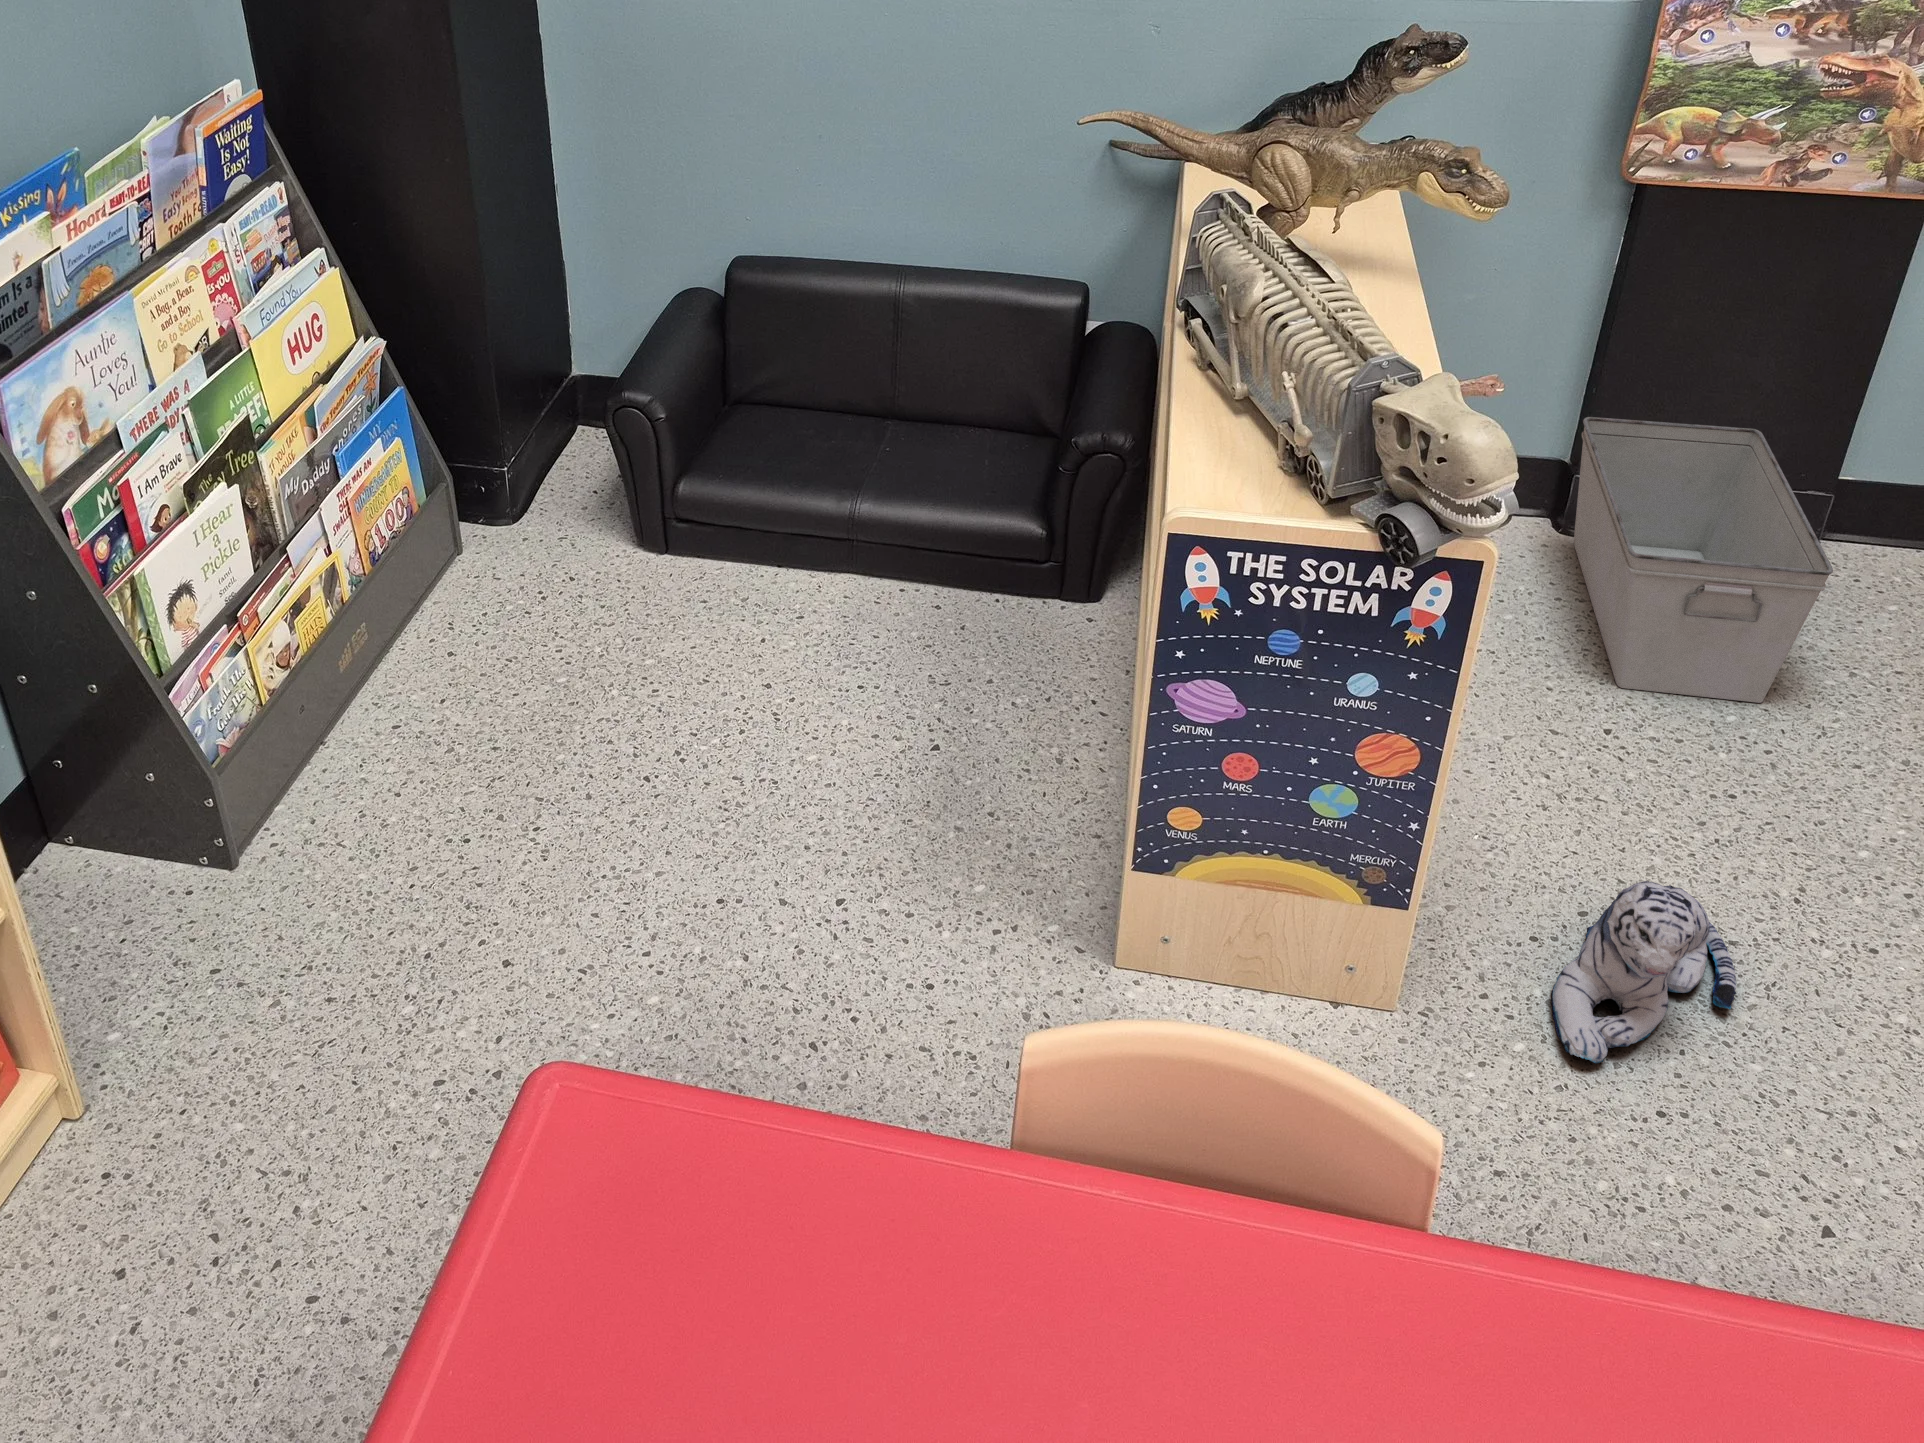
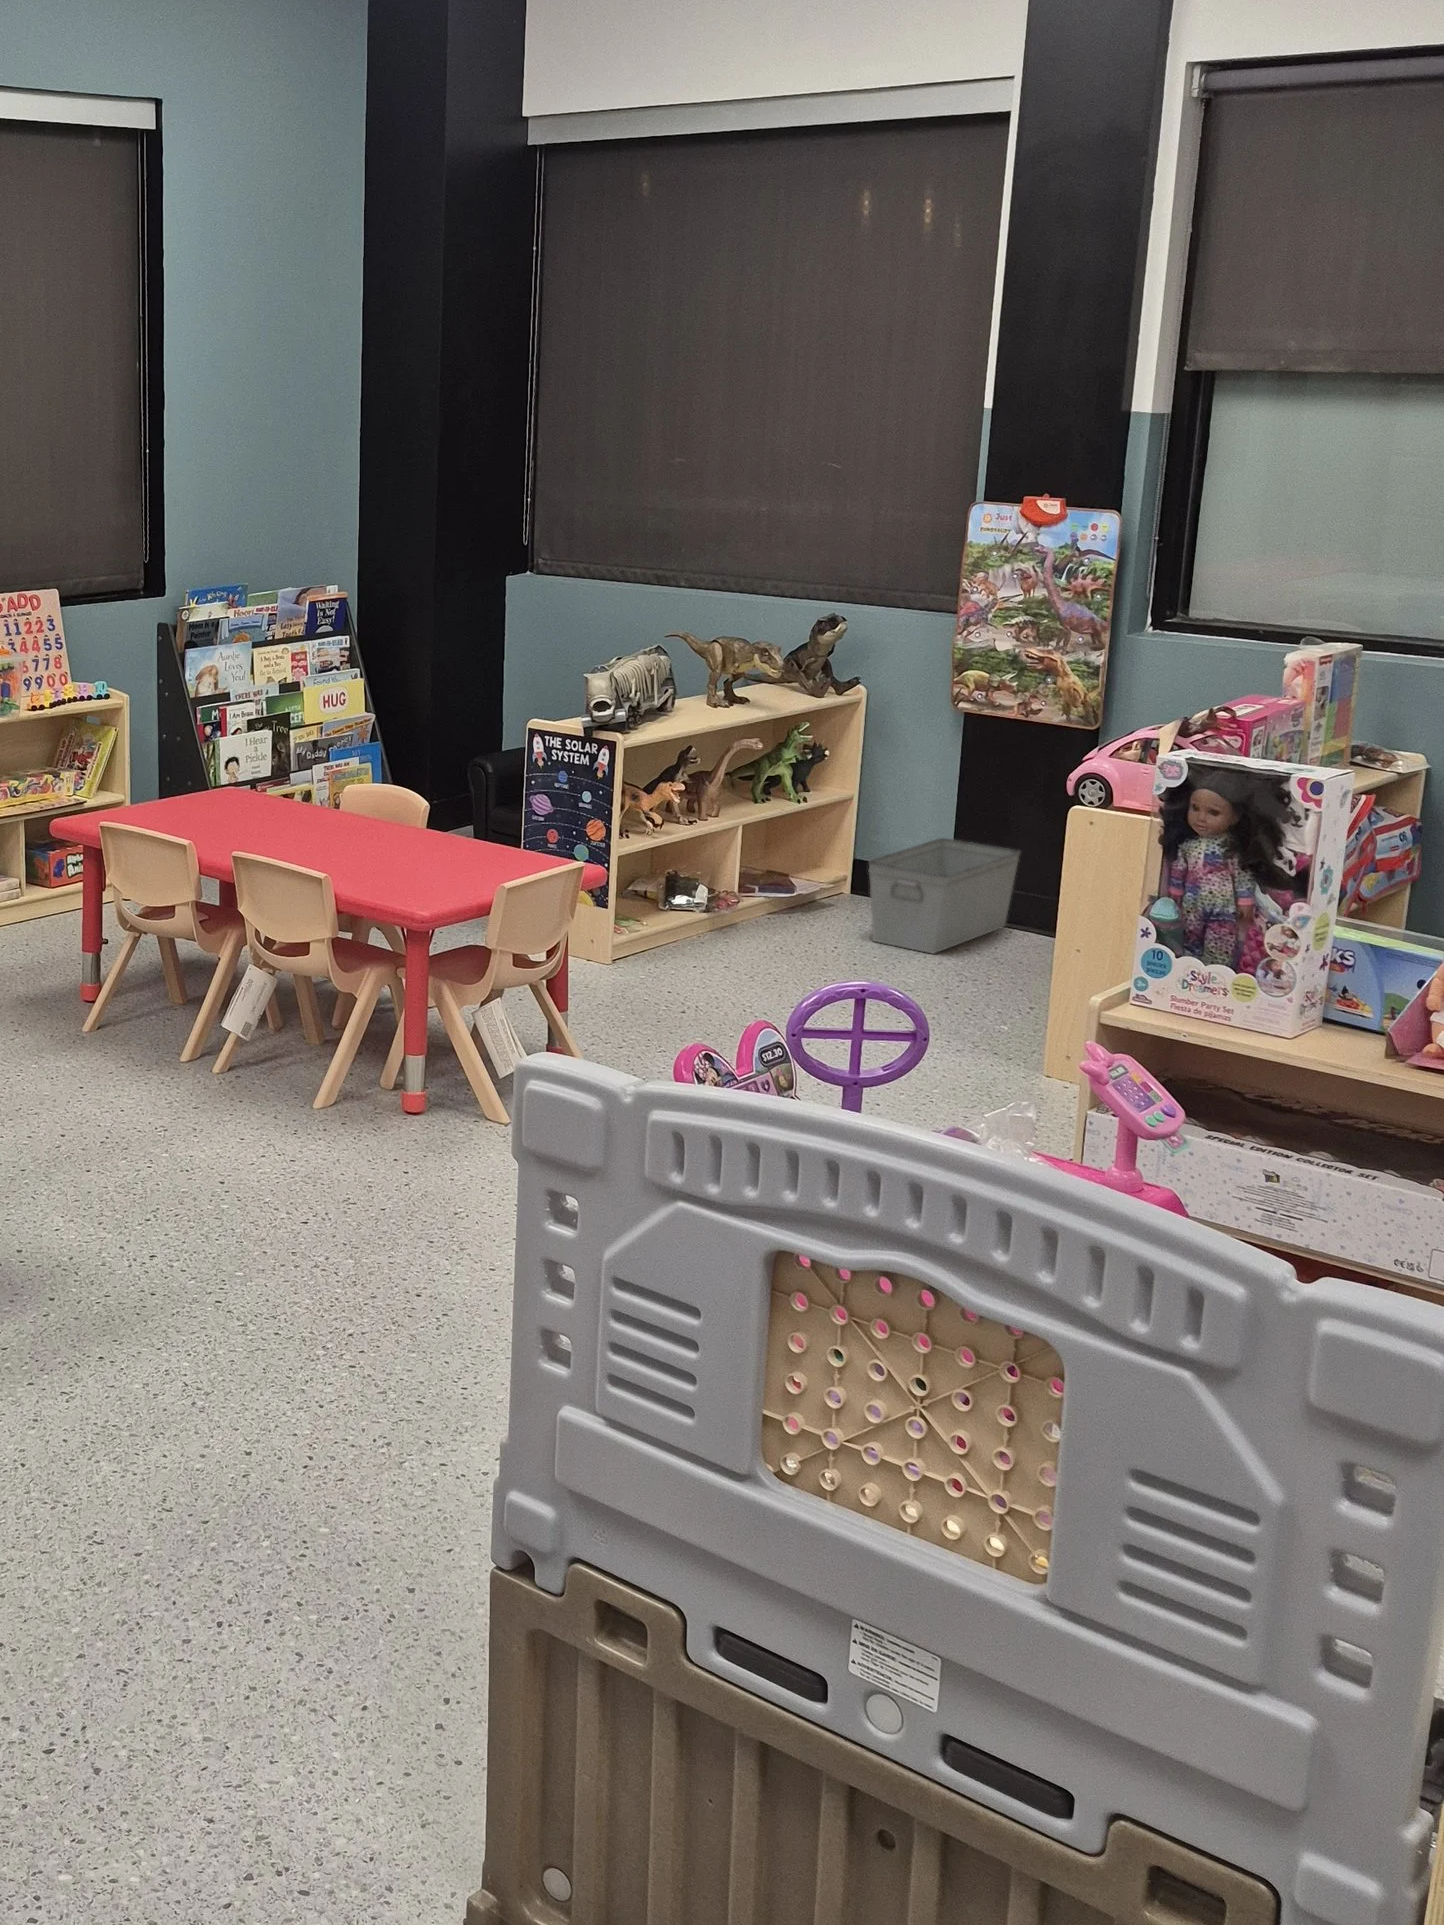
plush toy: present [1551,881,1736,1063] -> none [664,916,781,986]

